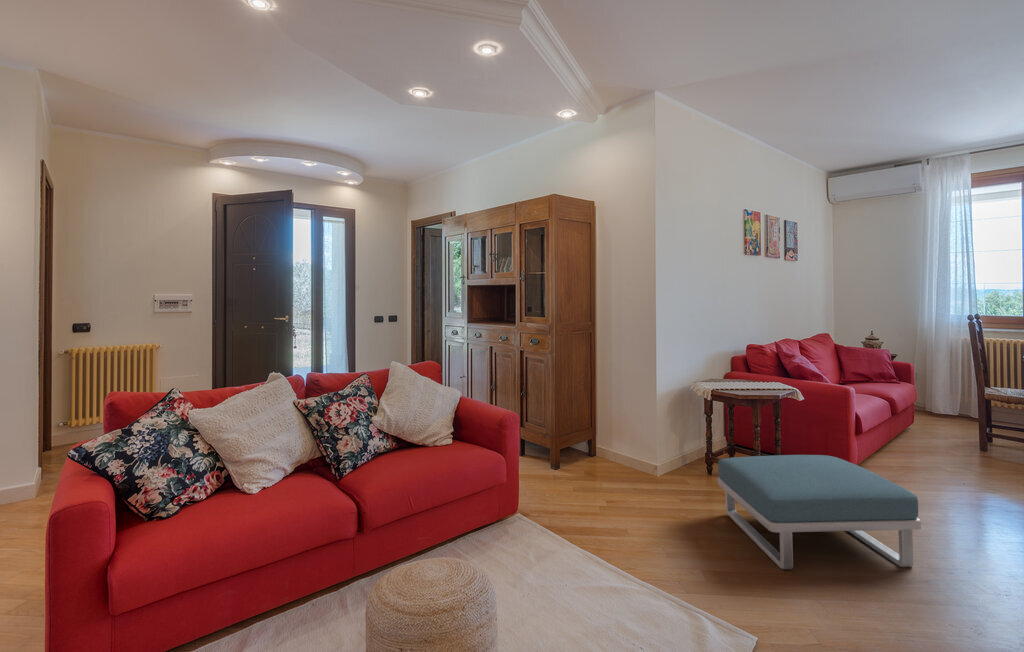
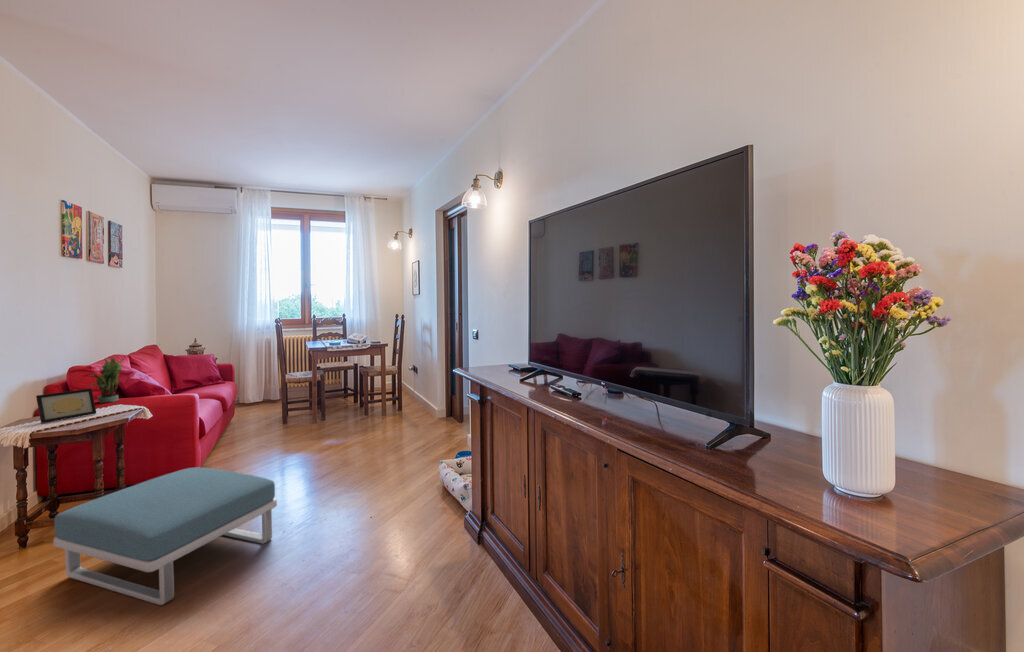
potted plant: none [757,341,785,381] -> present [90,358,124,403]
picture frame: none [718,365,757,388] -> present [36,388,96,423]

